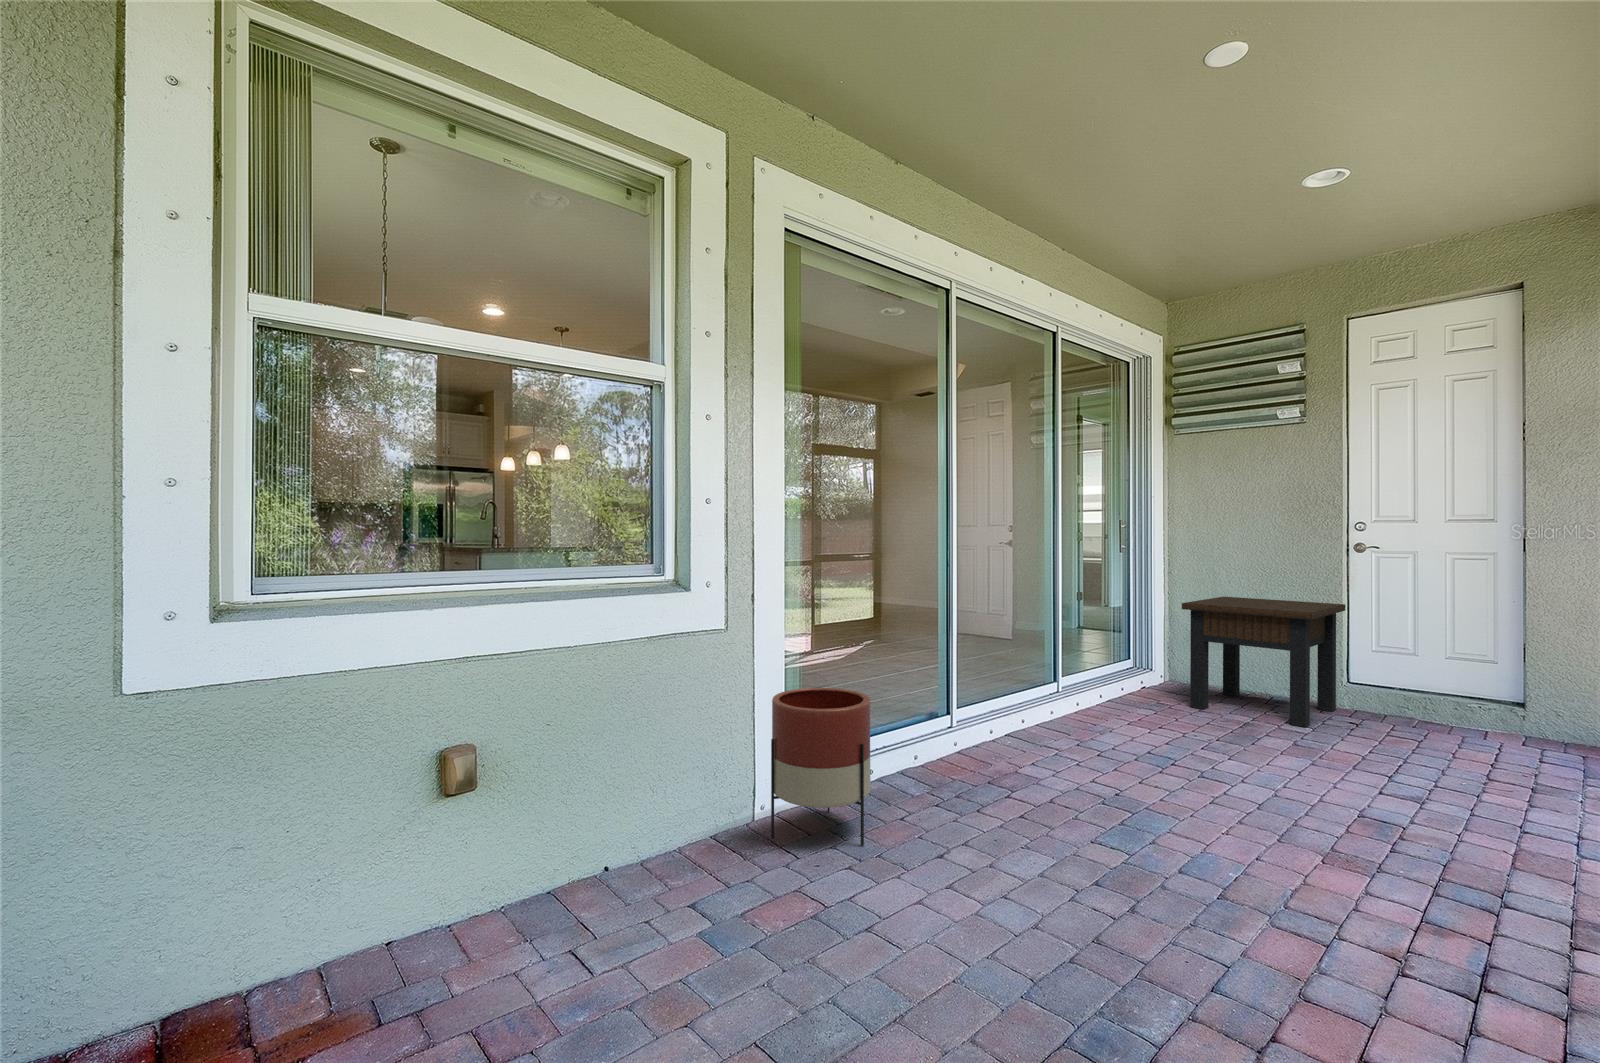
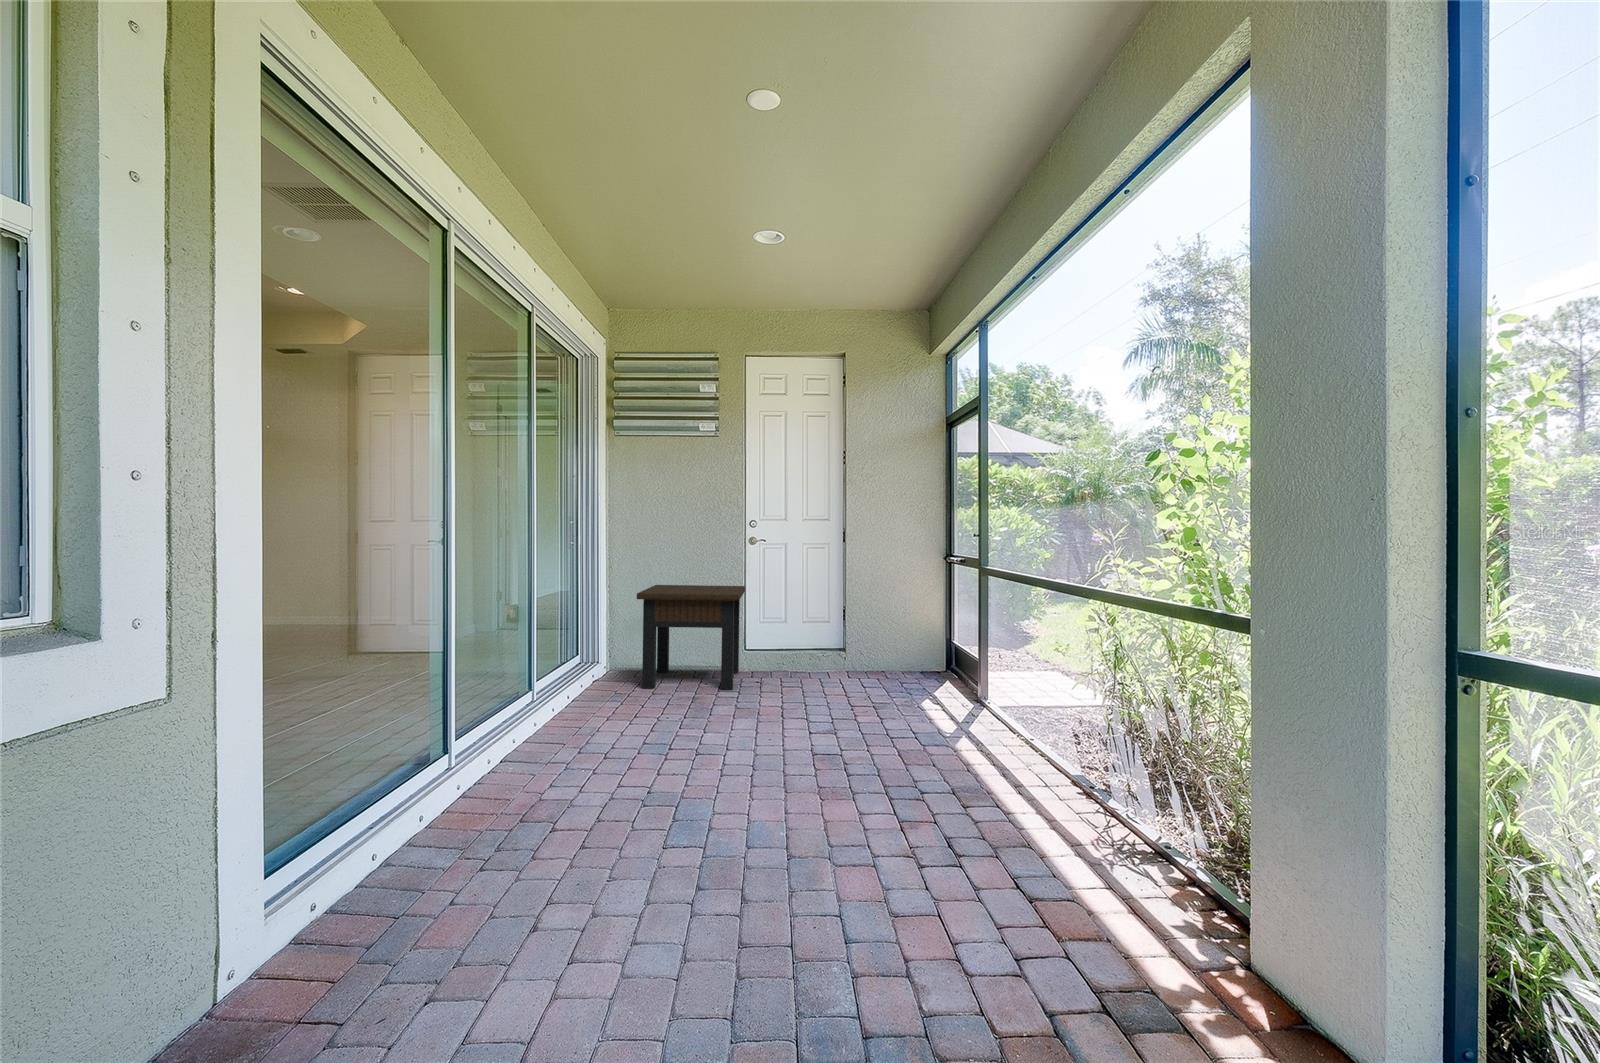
planter: present [771,688,871,846] -> none [258,750,429,1012]

